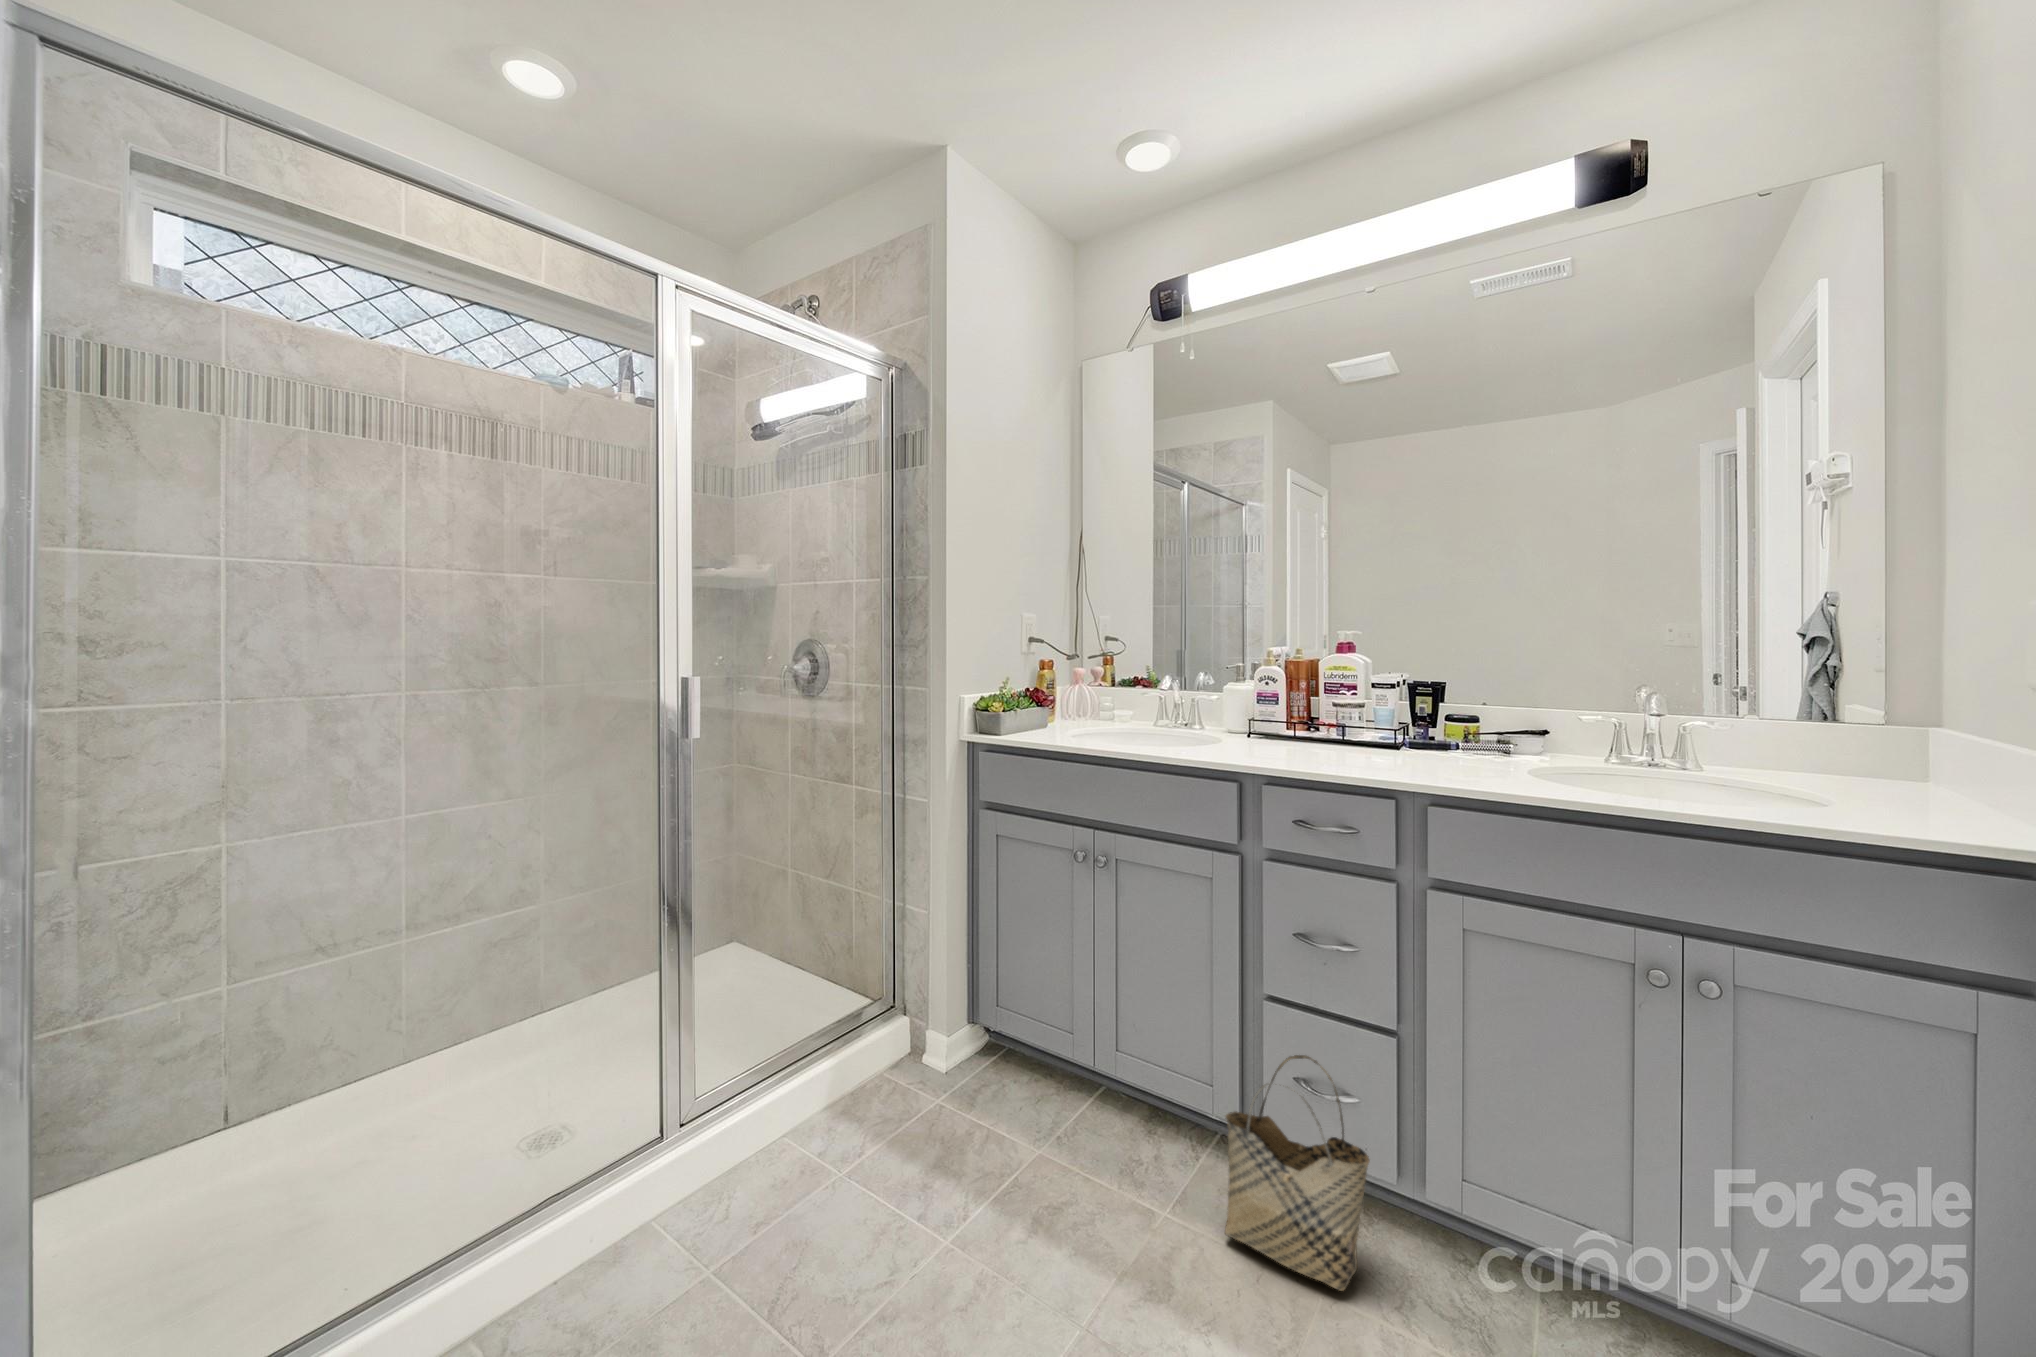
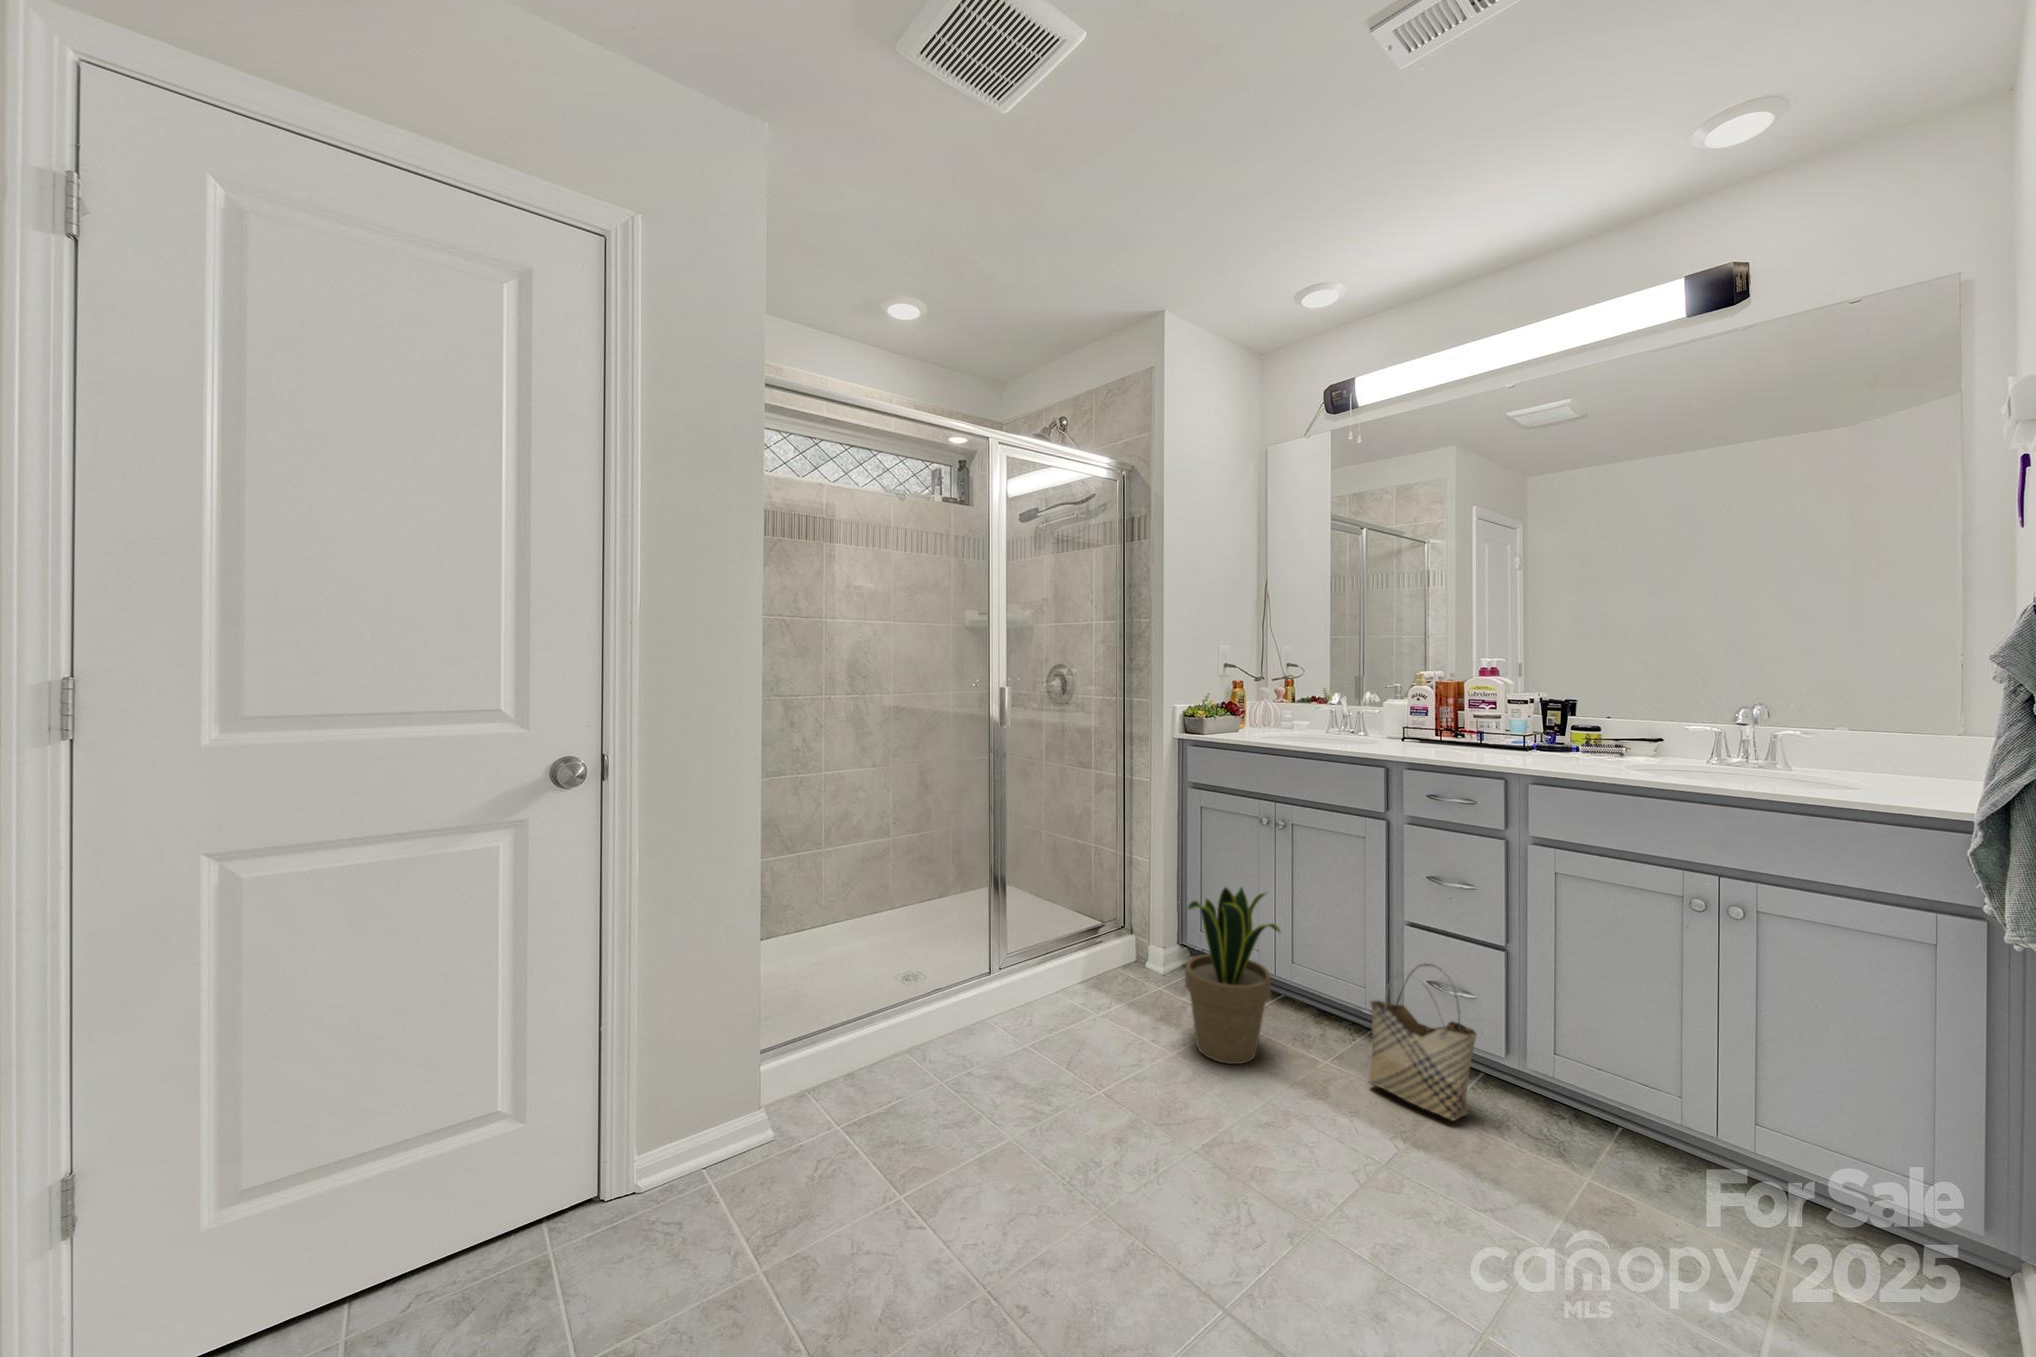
potted plant: none [970,957,1105,1229] -> present [1185,887,1280,1064]

